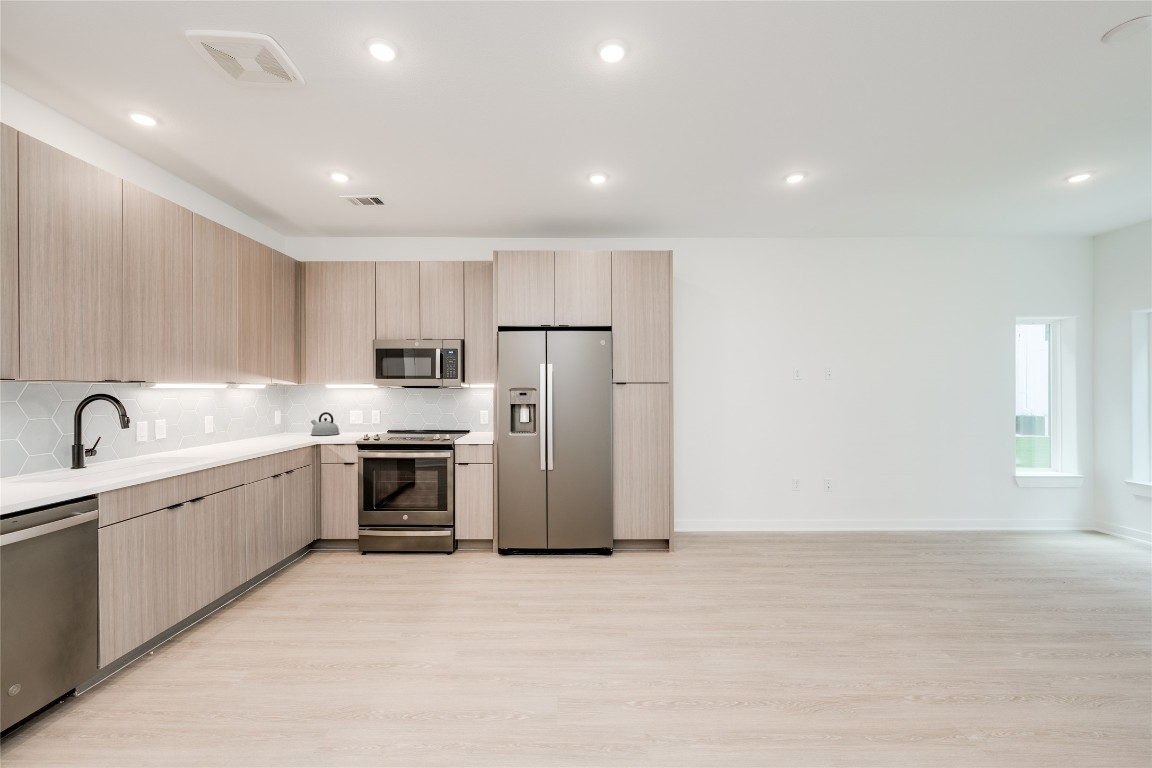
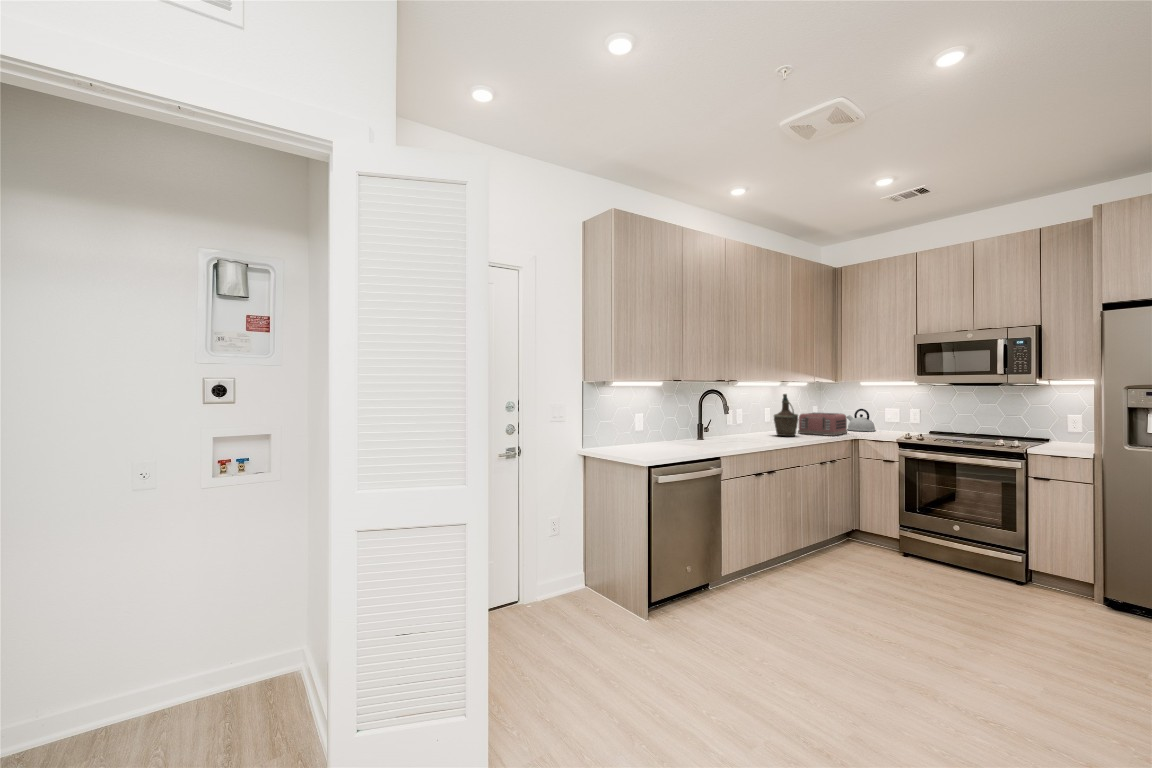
bottle: none [213,398,247,450] -> present [774,394,798,436]
toaster: none [249,419,309,444] -> present [798,412,847,436]

